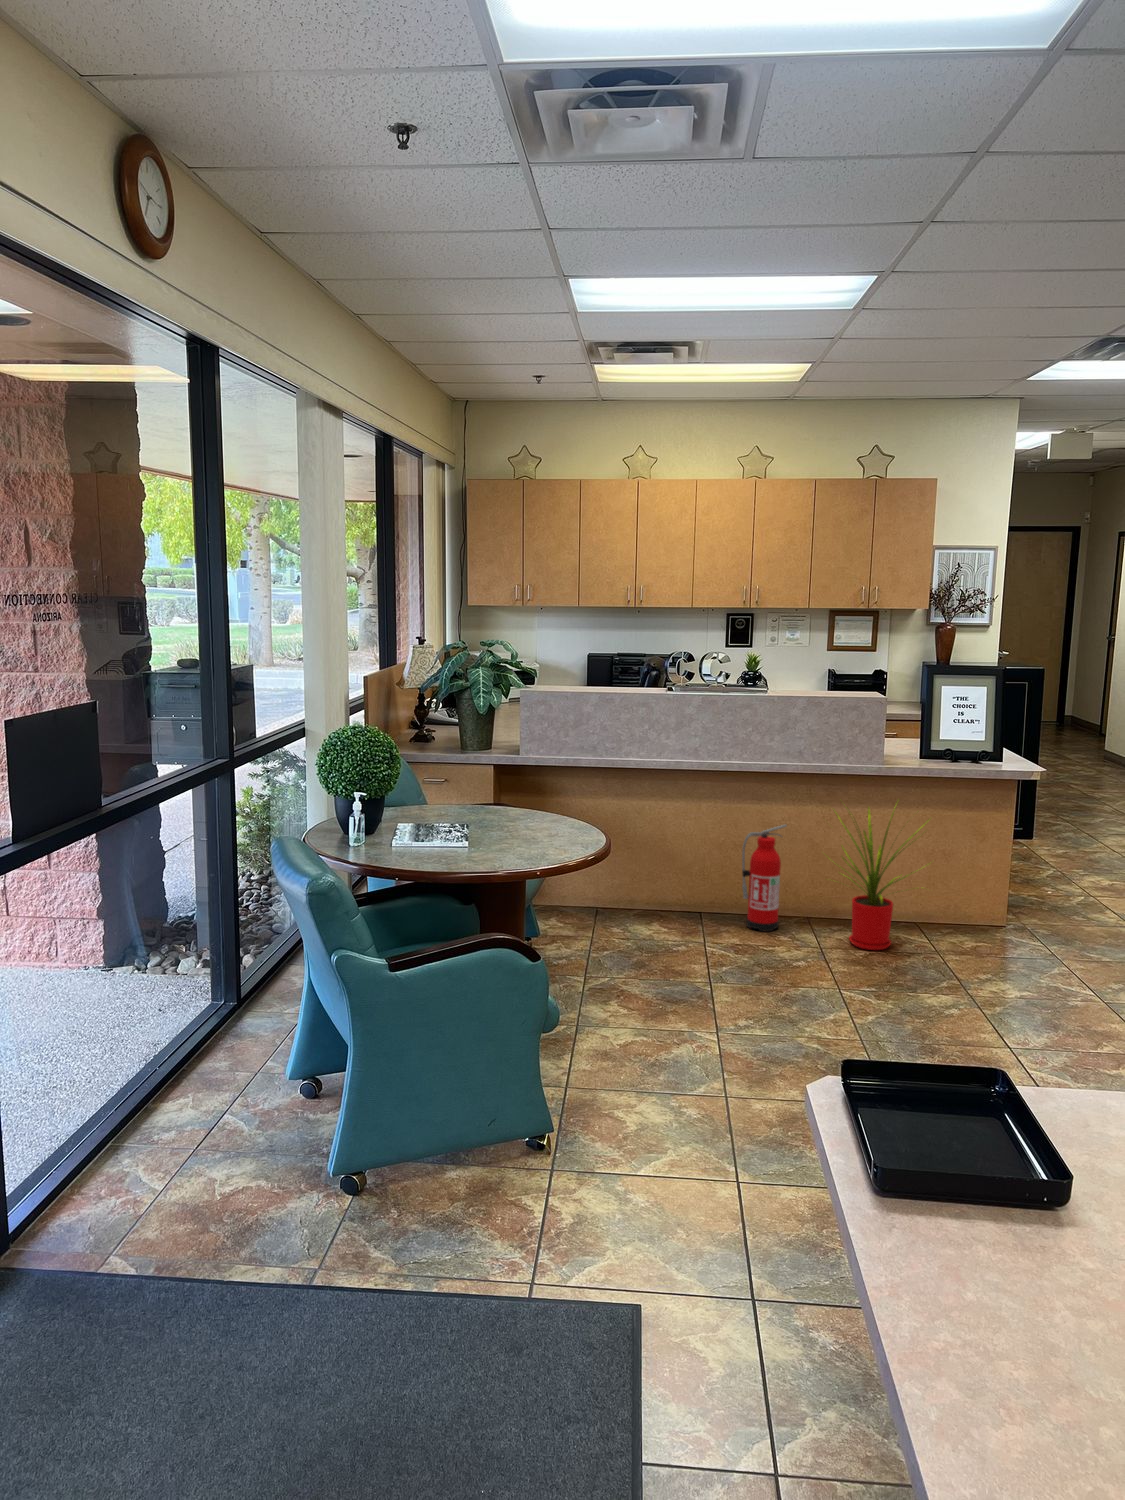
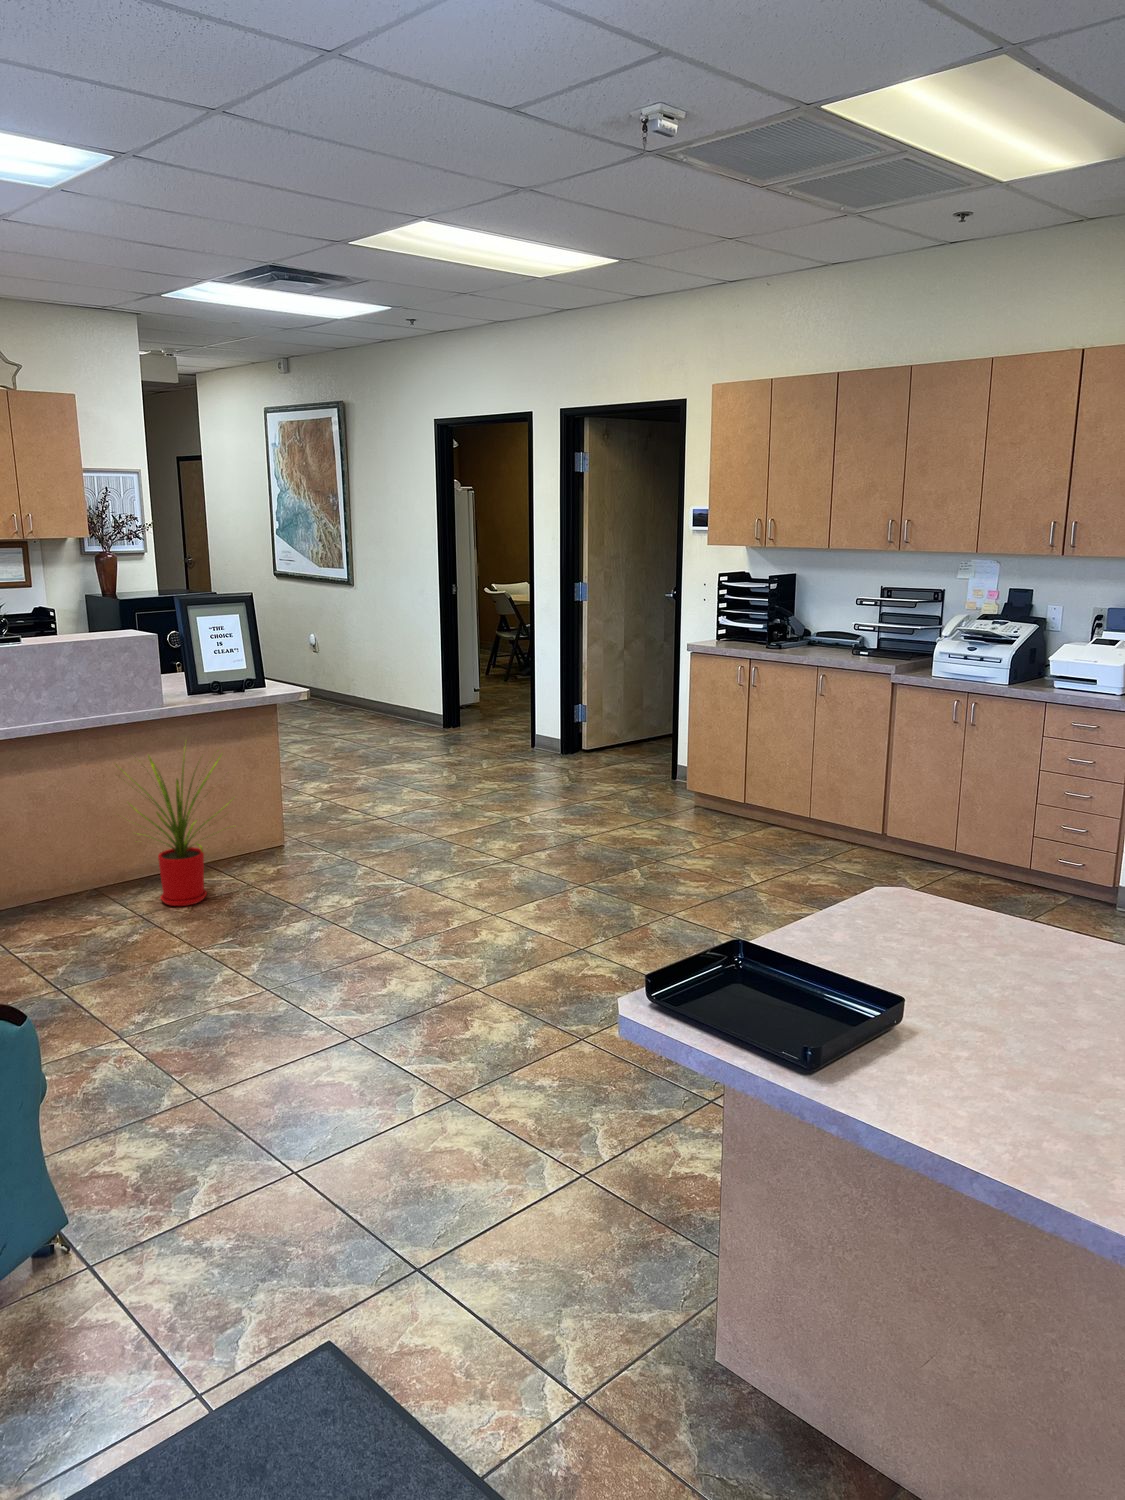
fire extinguisher: present [742,825,786,932] -> none [16,792,74,923]

